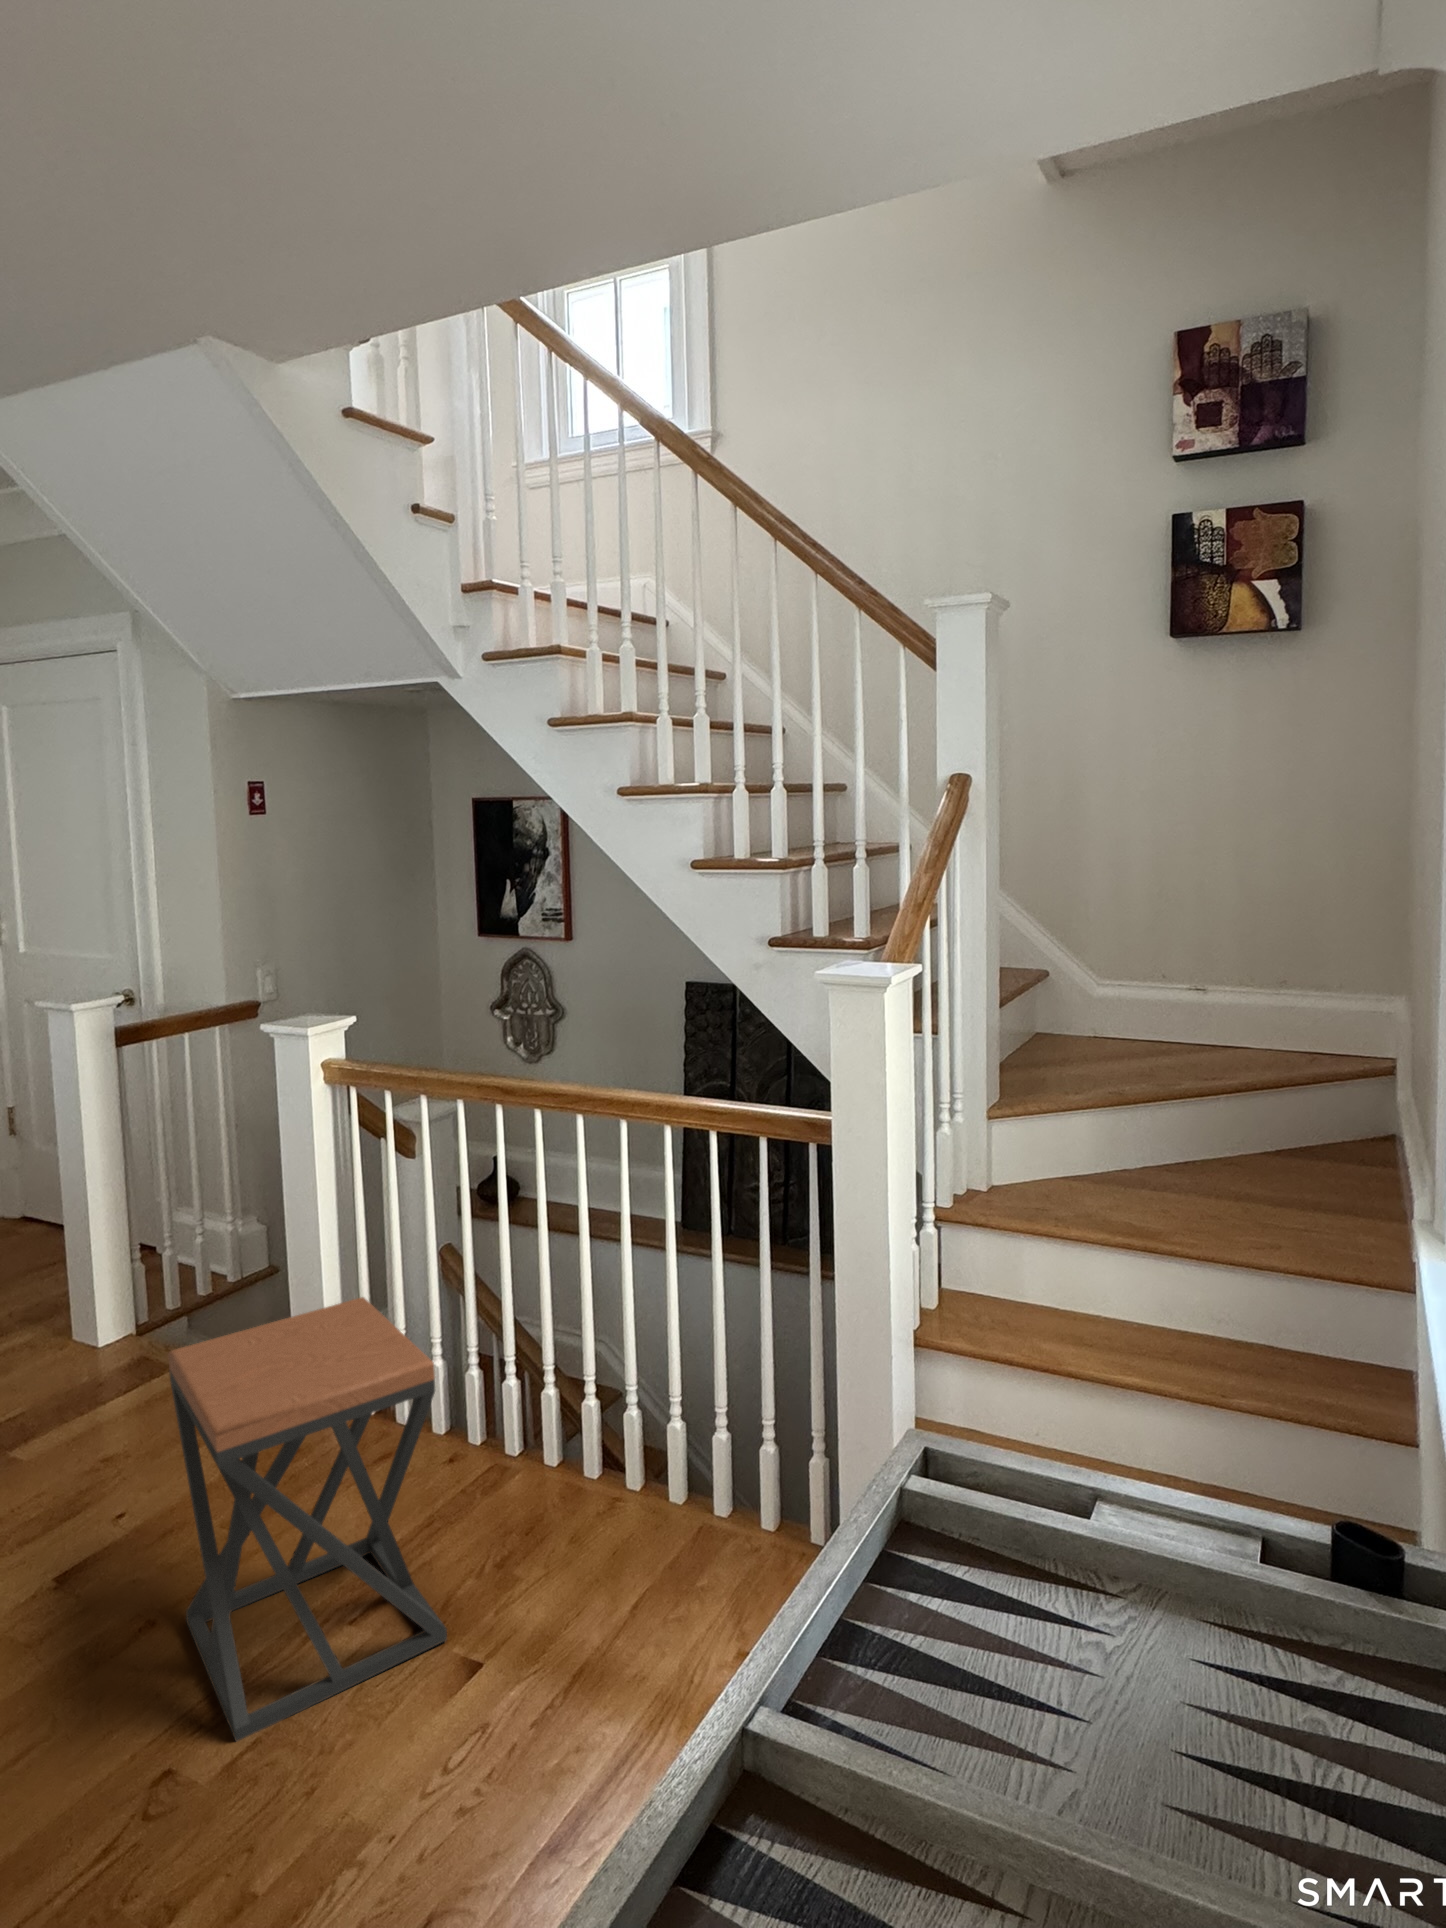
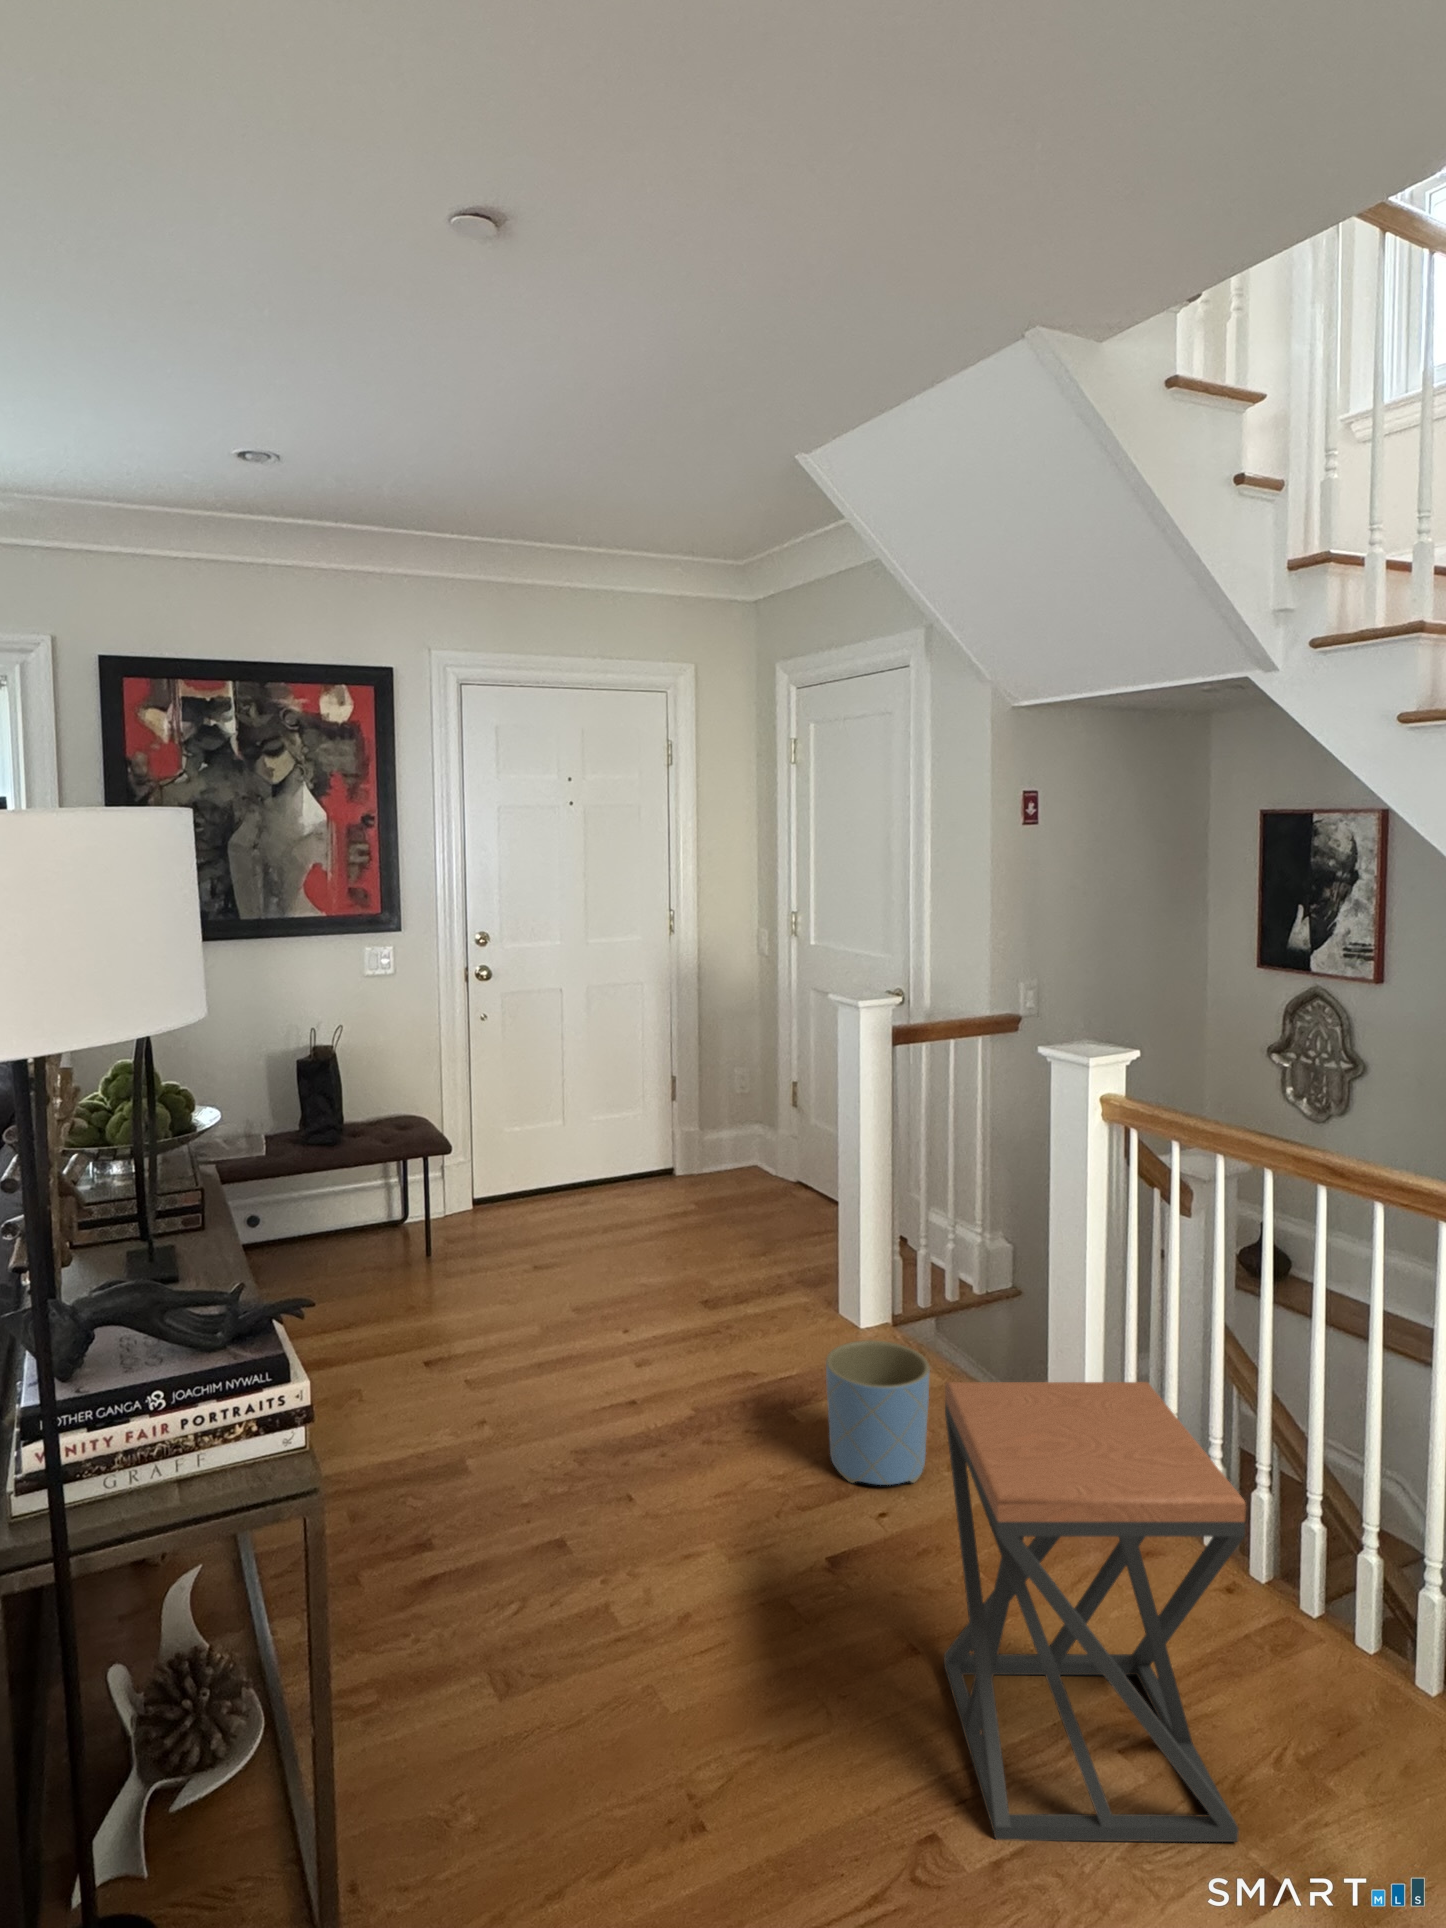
planter: none [46,1343,169,1498] -> present [826,1340,930,1485]

